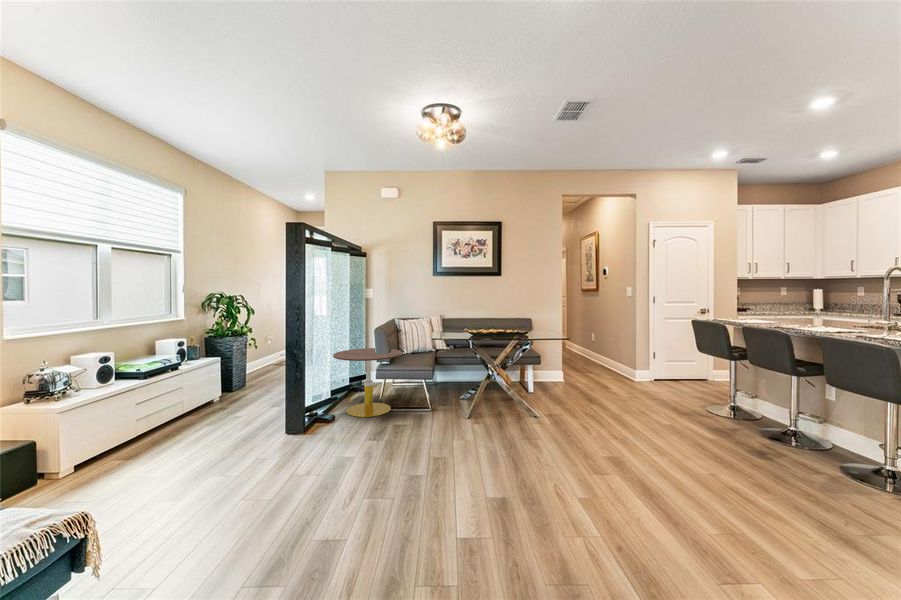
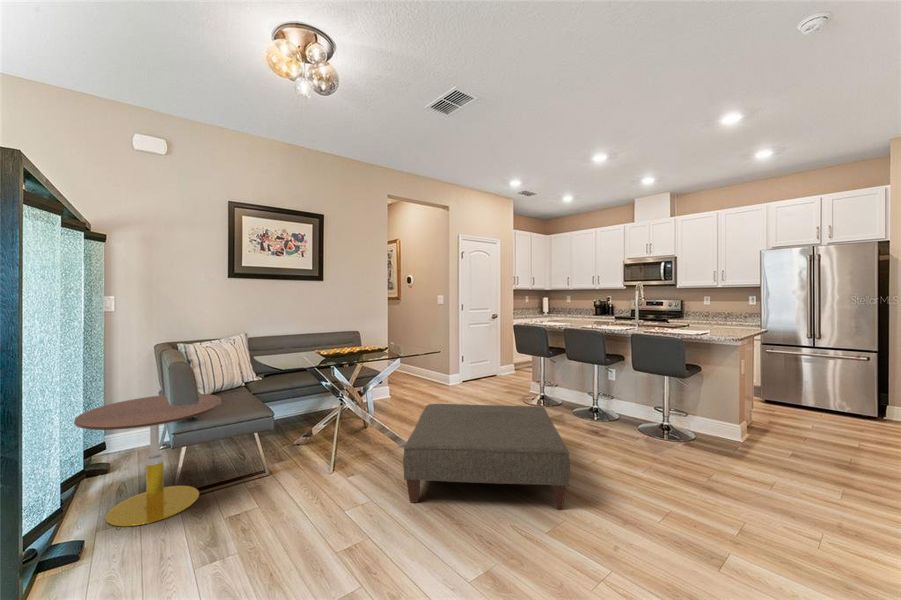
ottoman: none [489,384,670,497] -> present [403,404,570,509]

